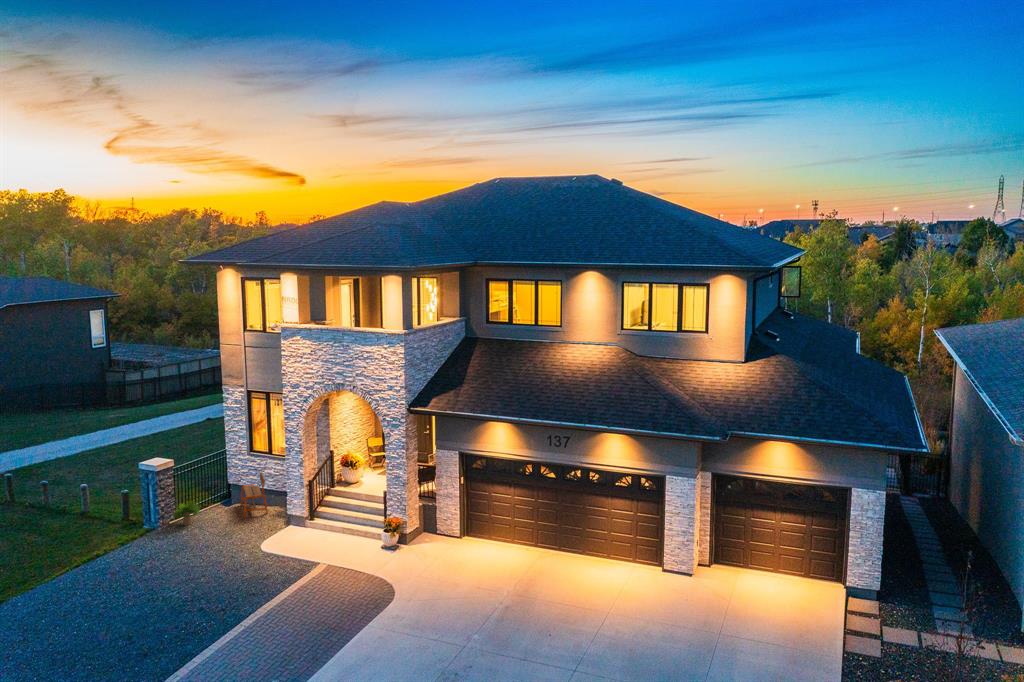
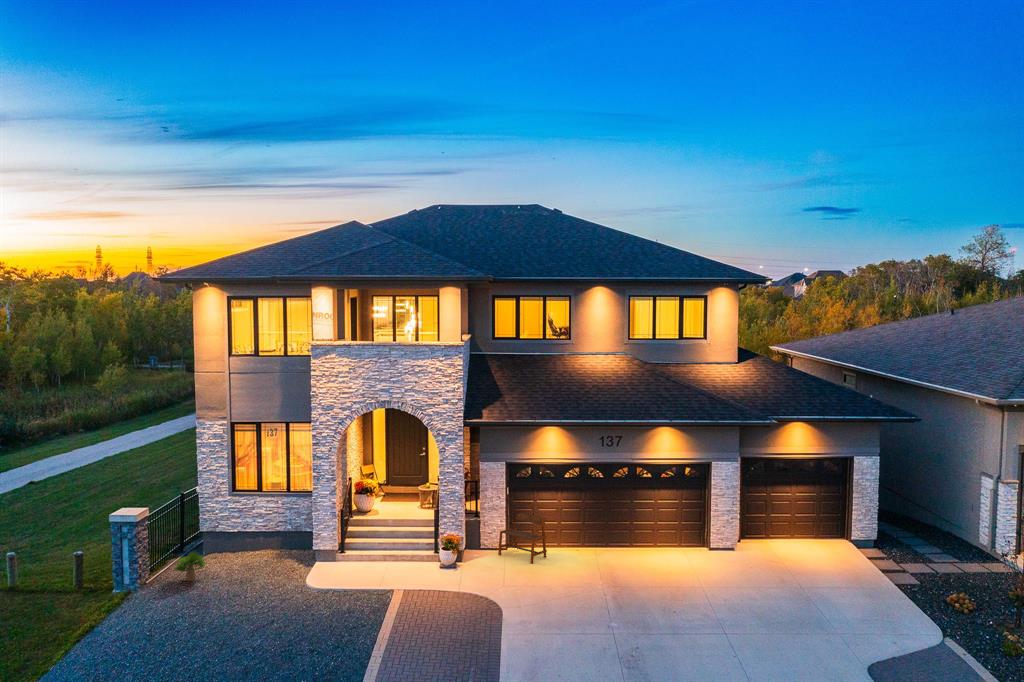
bench: present [241,472,268,518] -> present [498,513,547,564]

